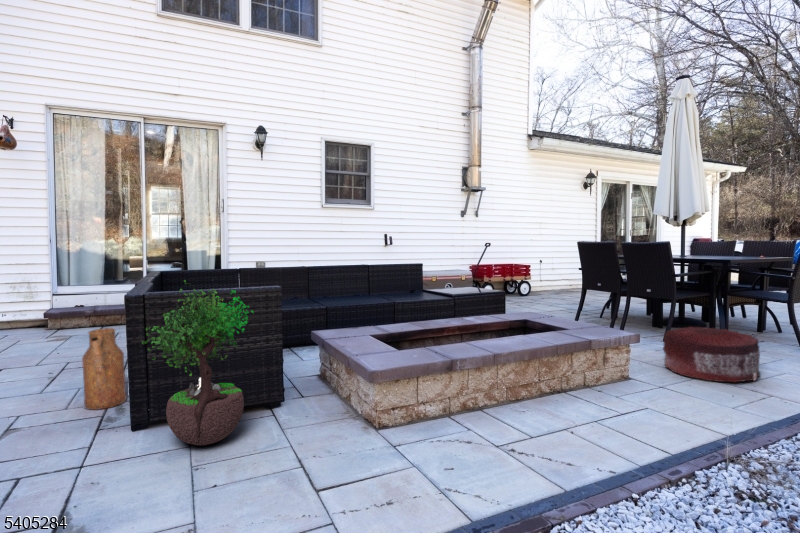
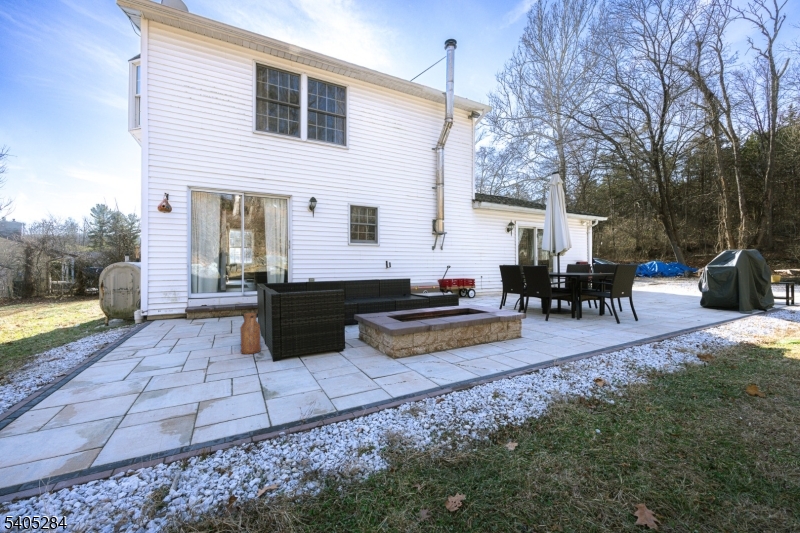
potted tree: present [142,280,253,445] -> none [288,286,337,365]
pouf: present [663,327,760,383] -> none [541,311,589,338]

